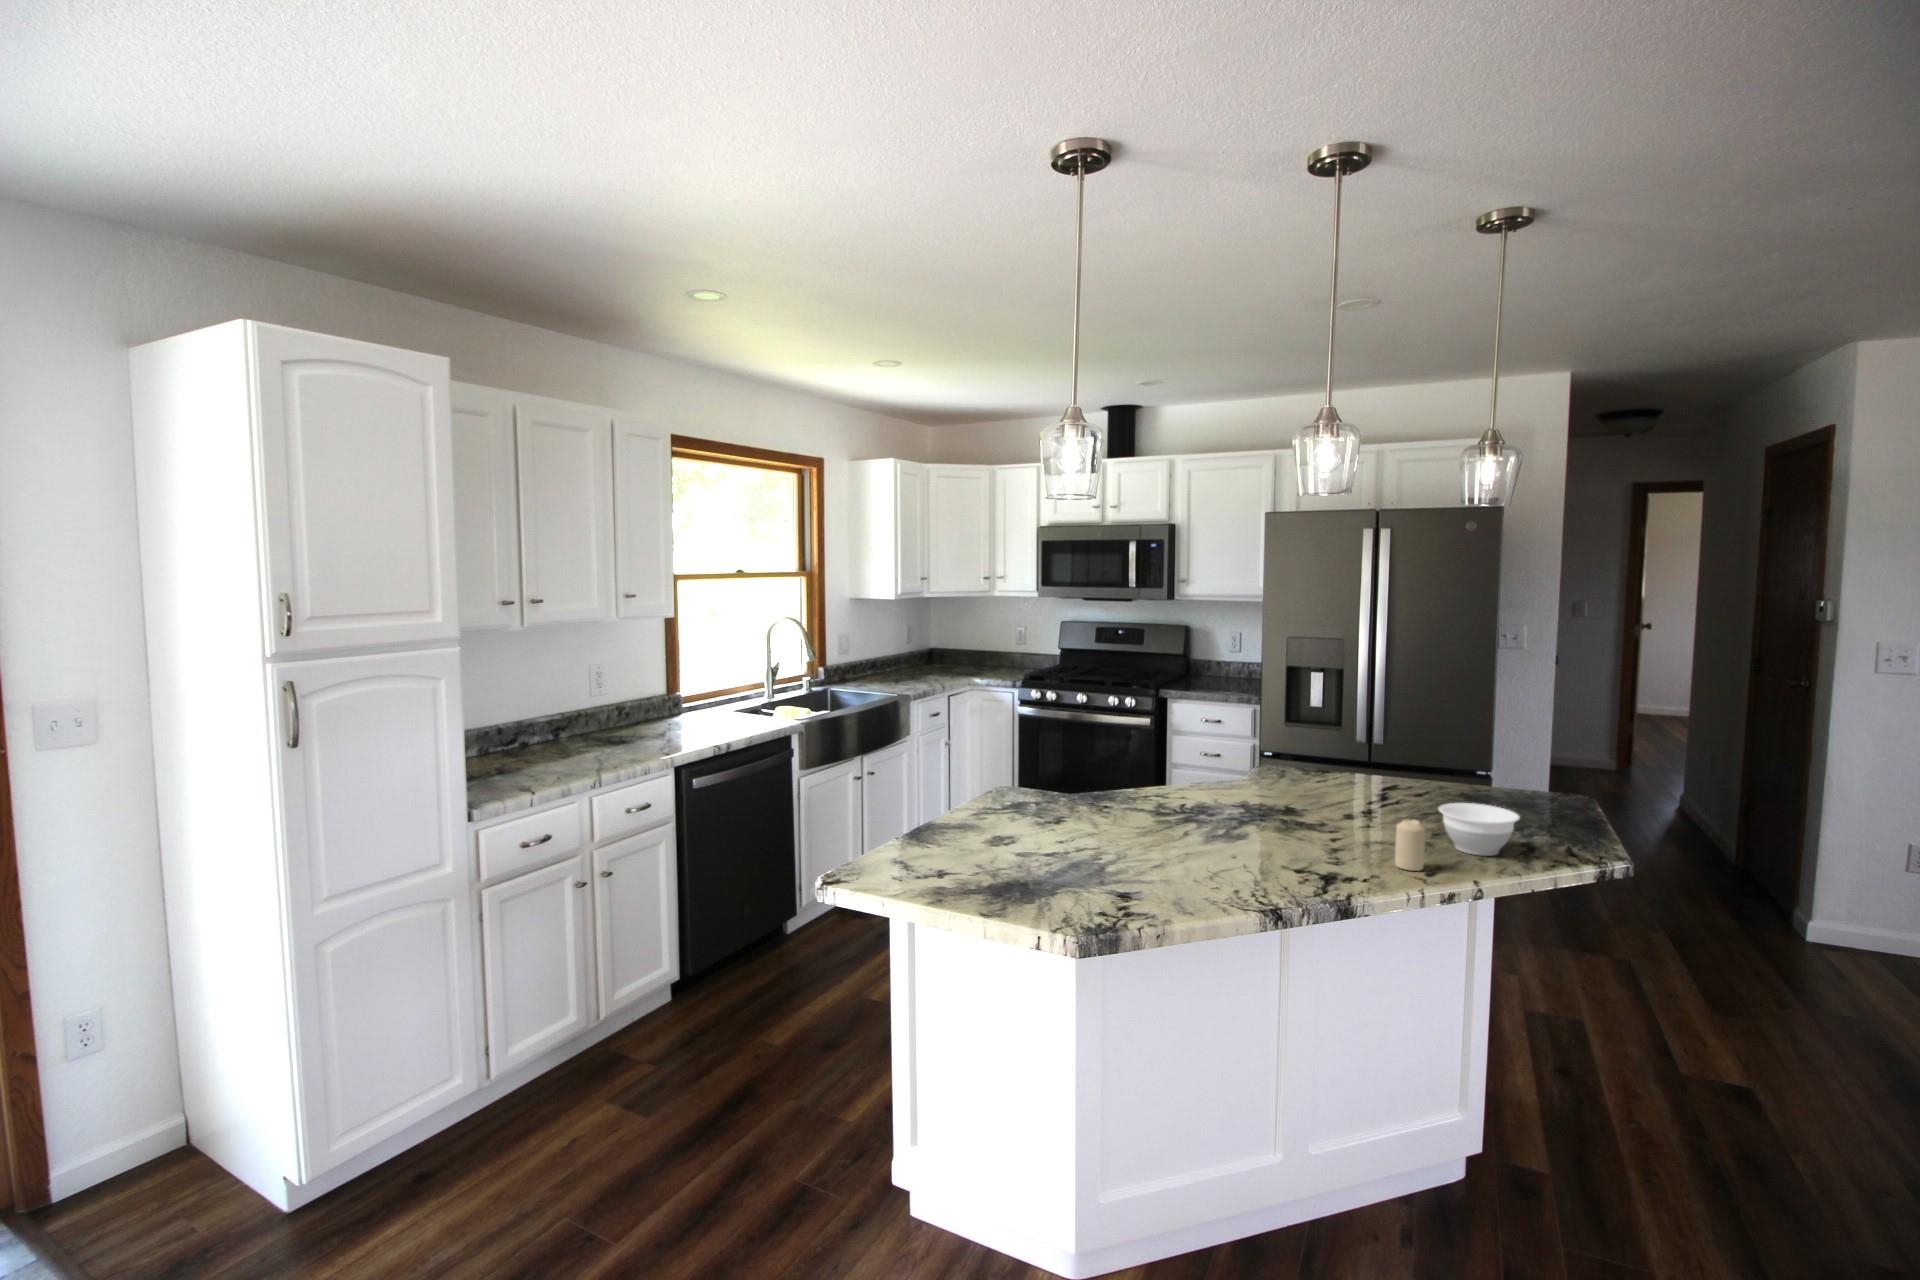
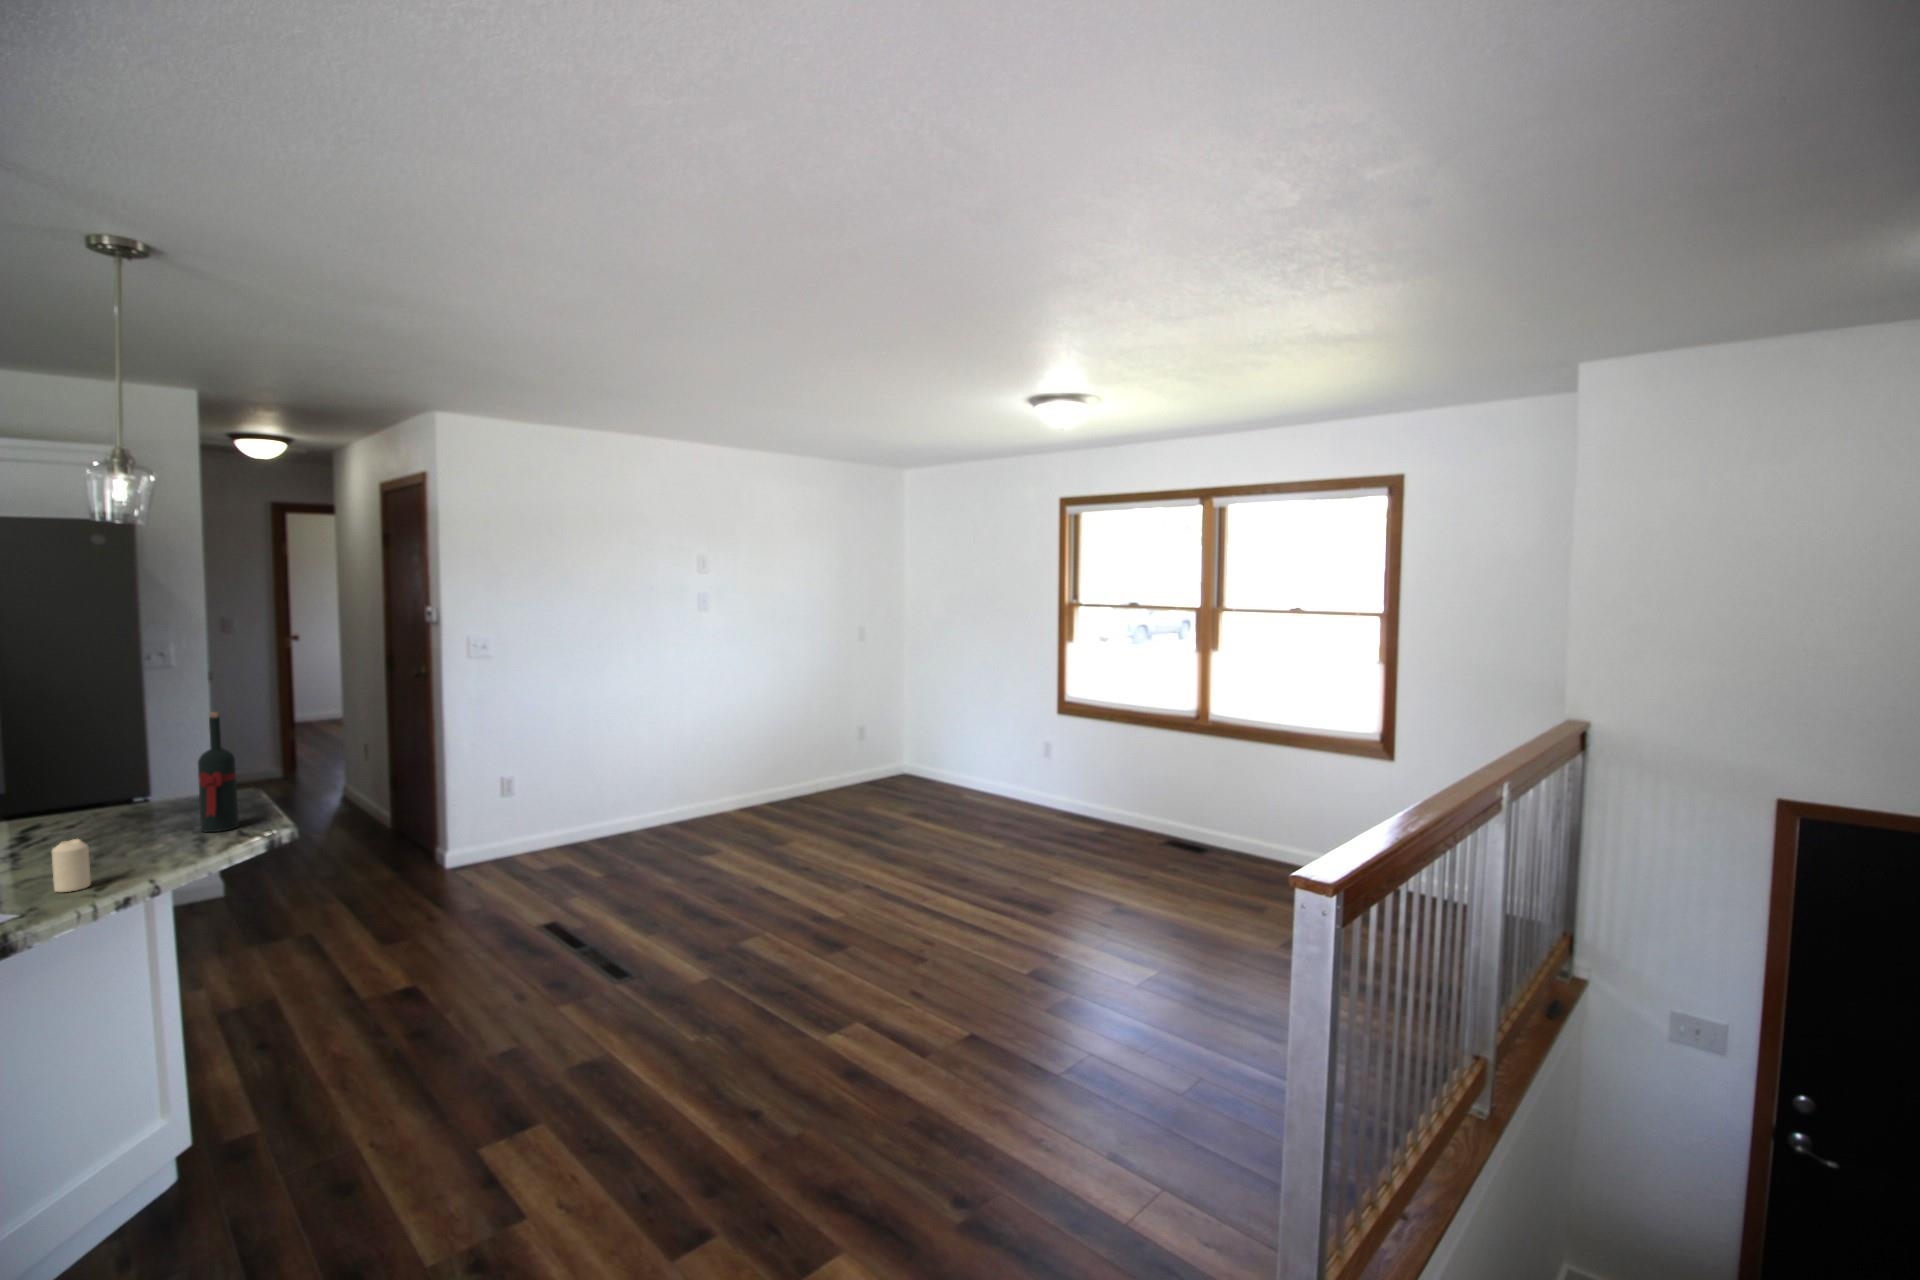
wine bottle: none [1526,710,1569,843] -> present [198,712,239,832]
bowl: present [1439,803,1519,856] -> none [101,810,192,860]

